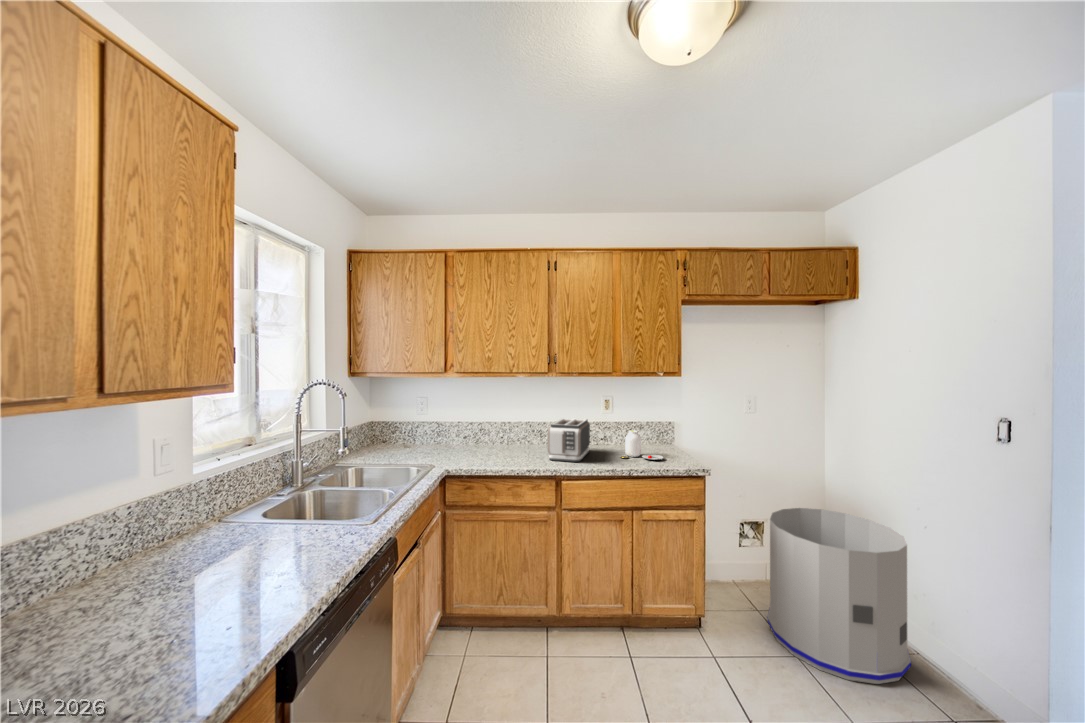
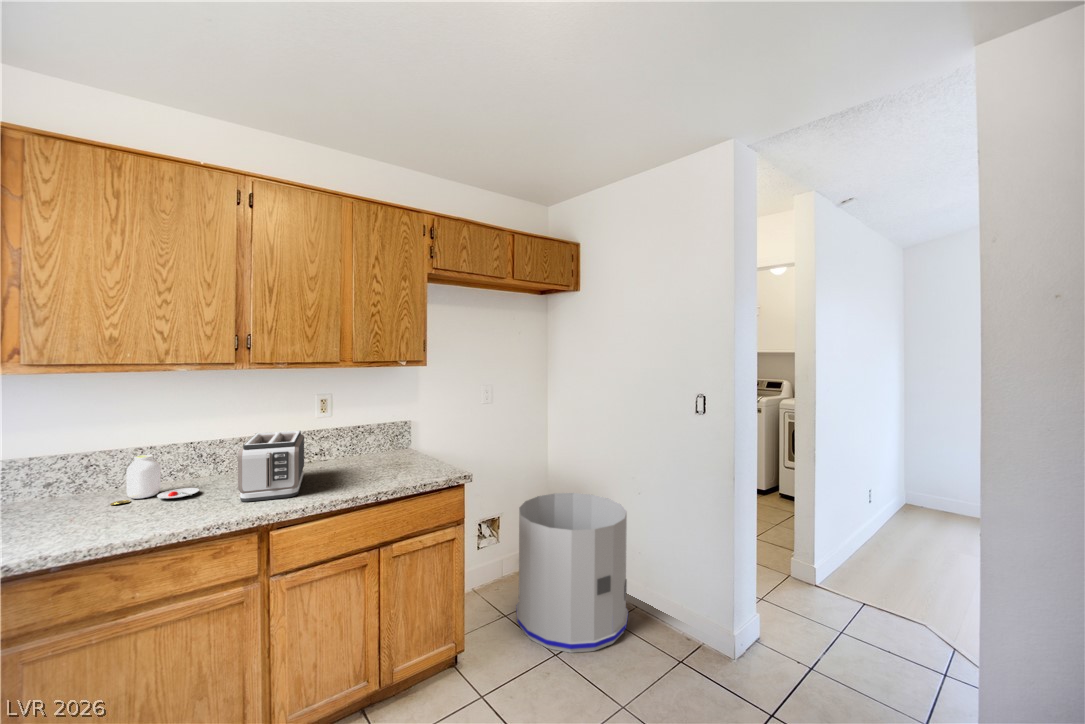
jar: present [620,430,663,460] -> present [110,455,199,505]

